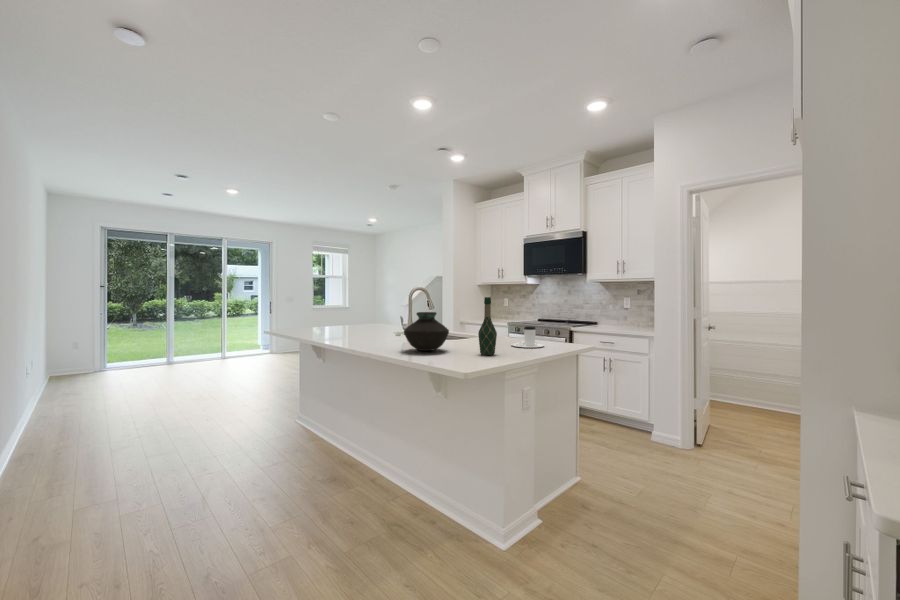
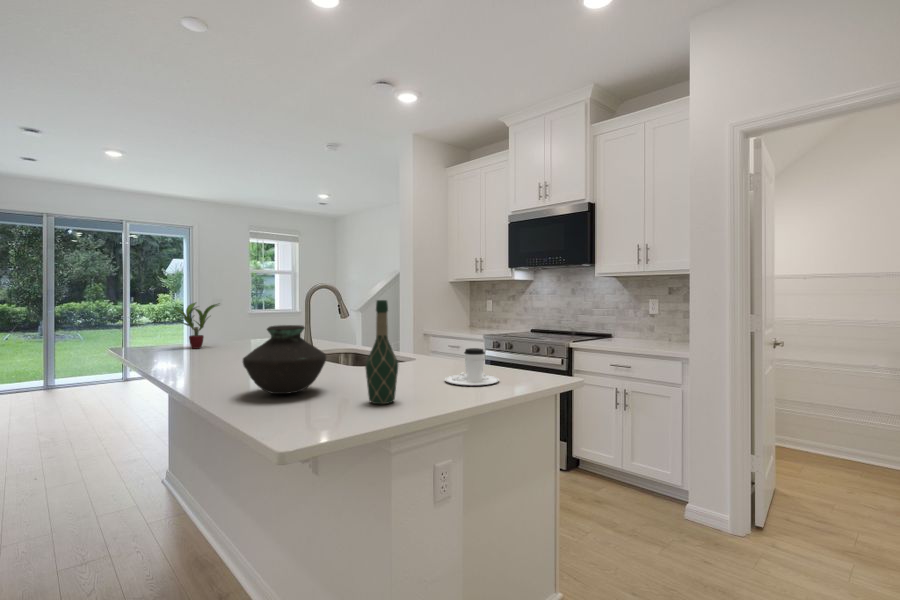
potted plant: none [307,300,340,331] -> present [173,303,218,349]

